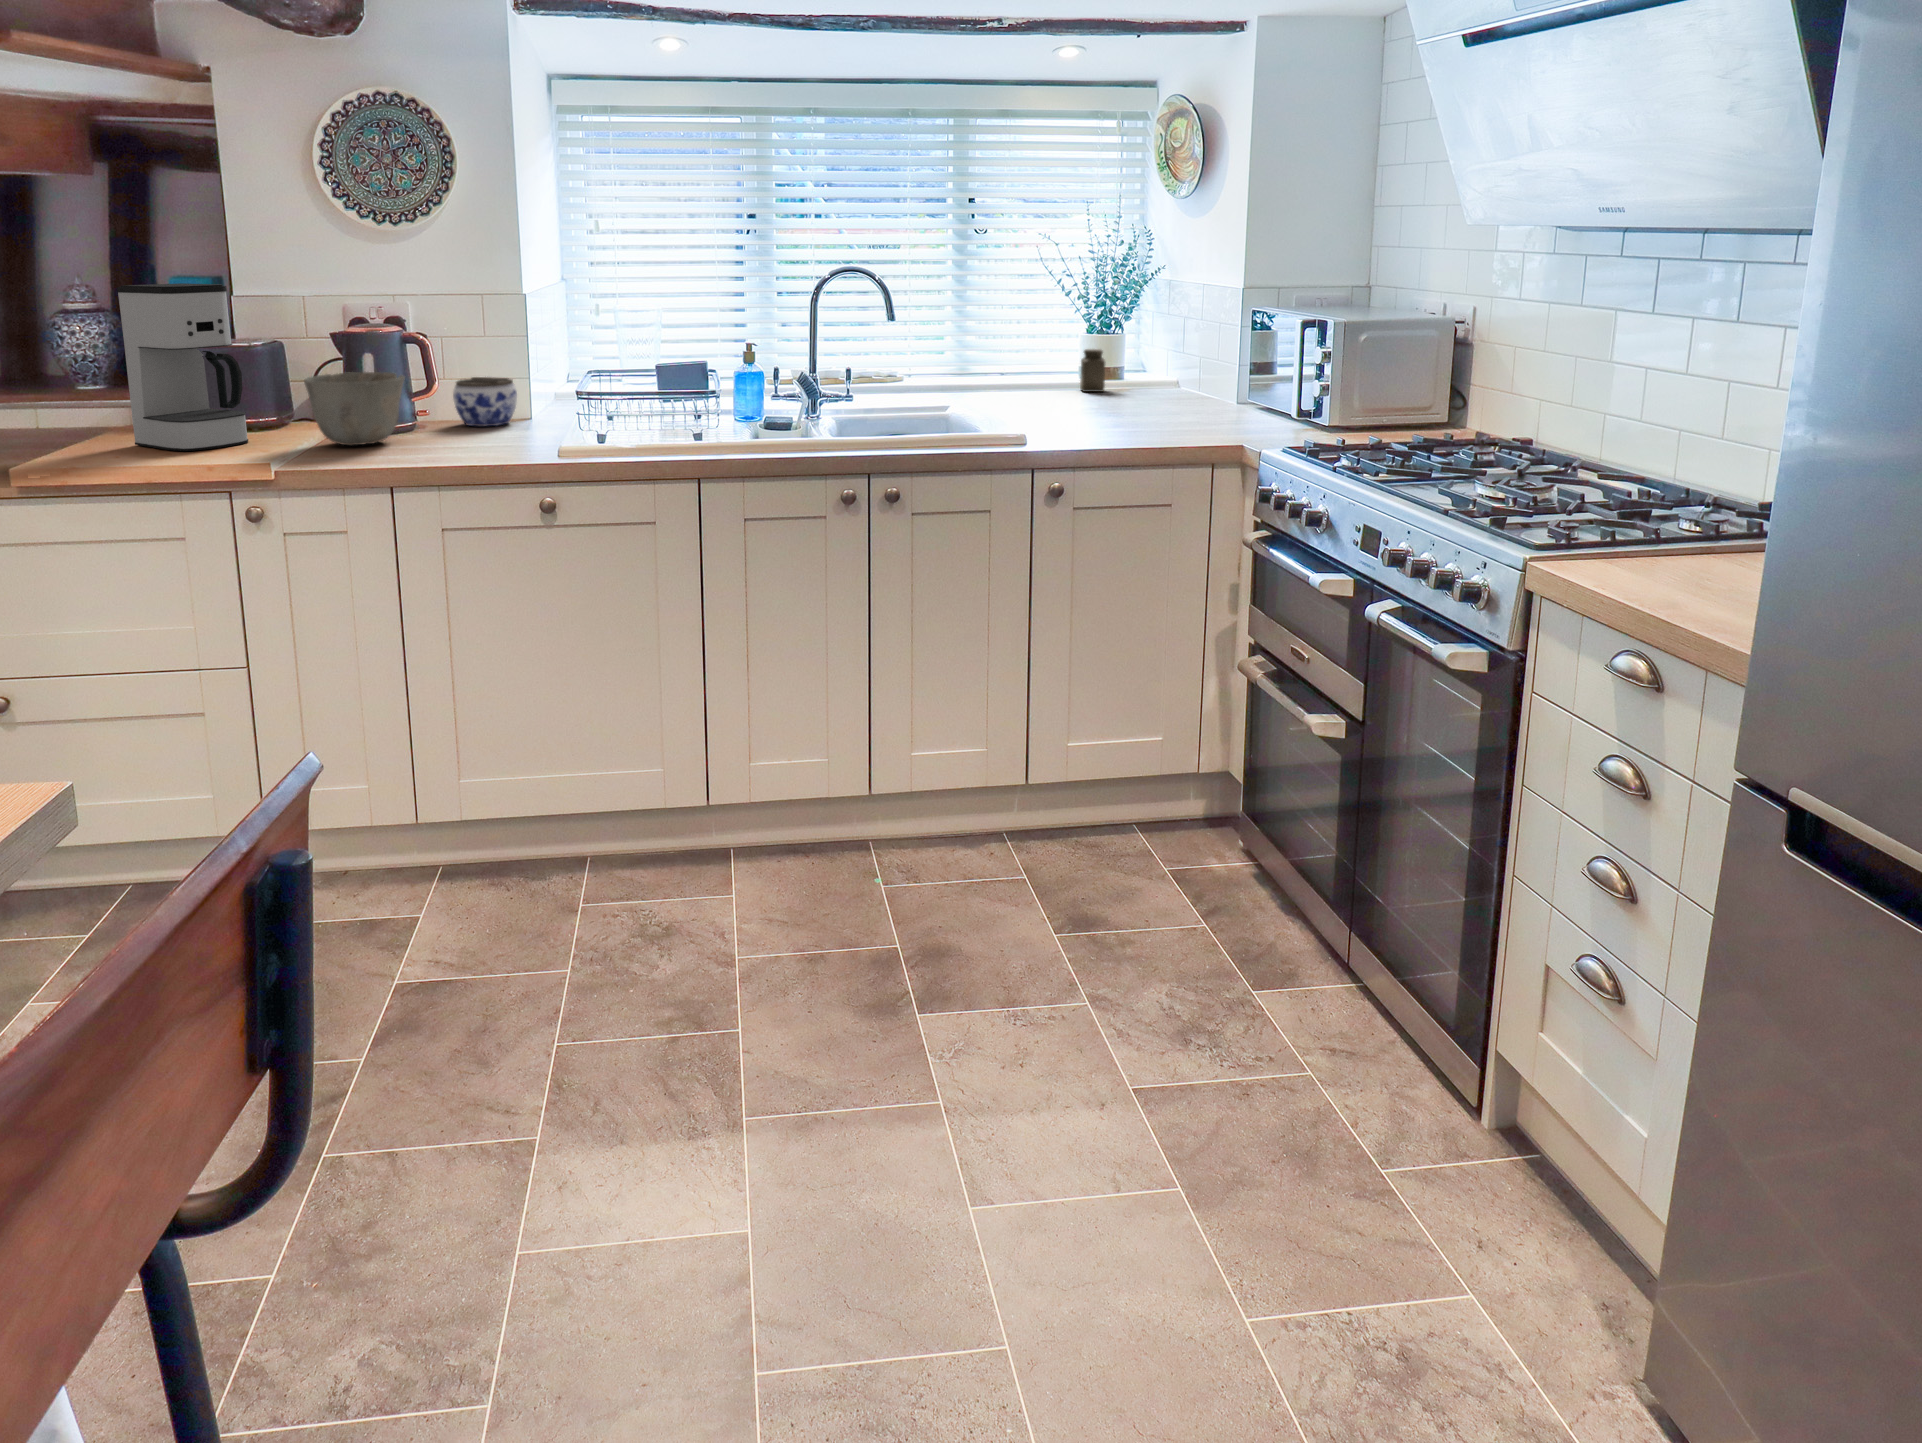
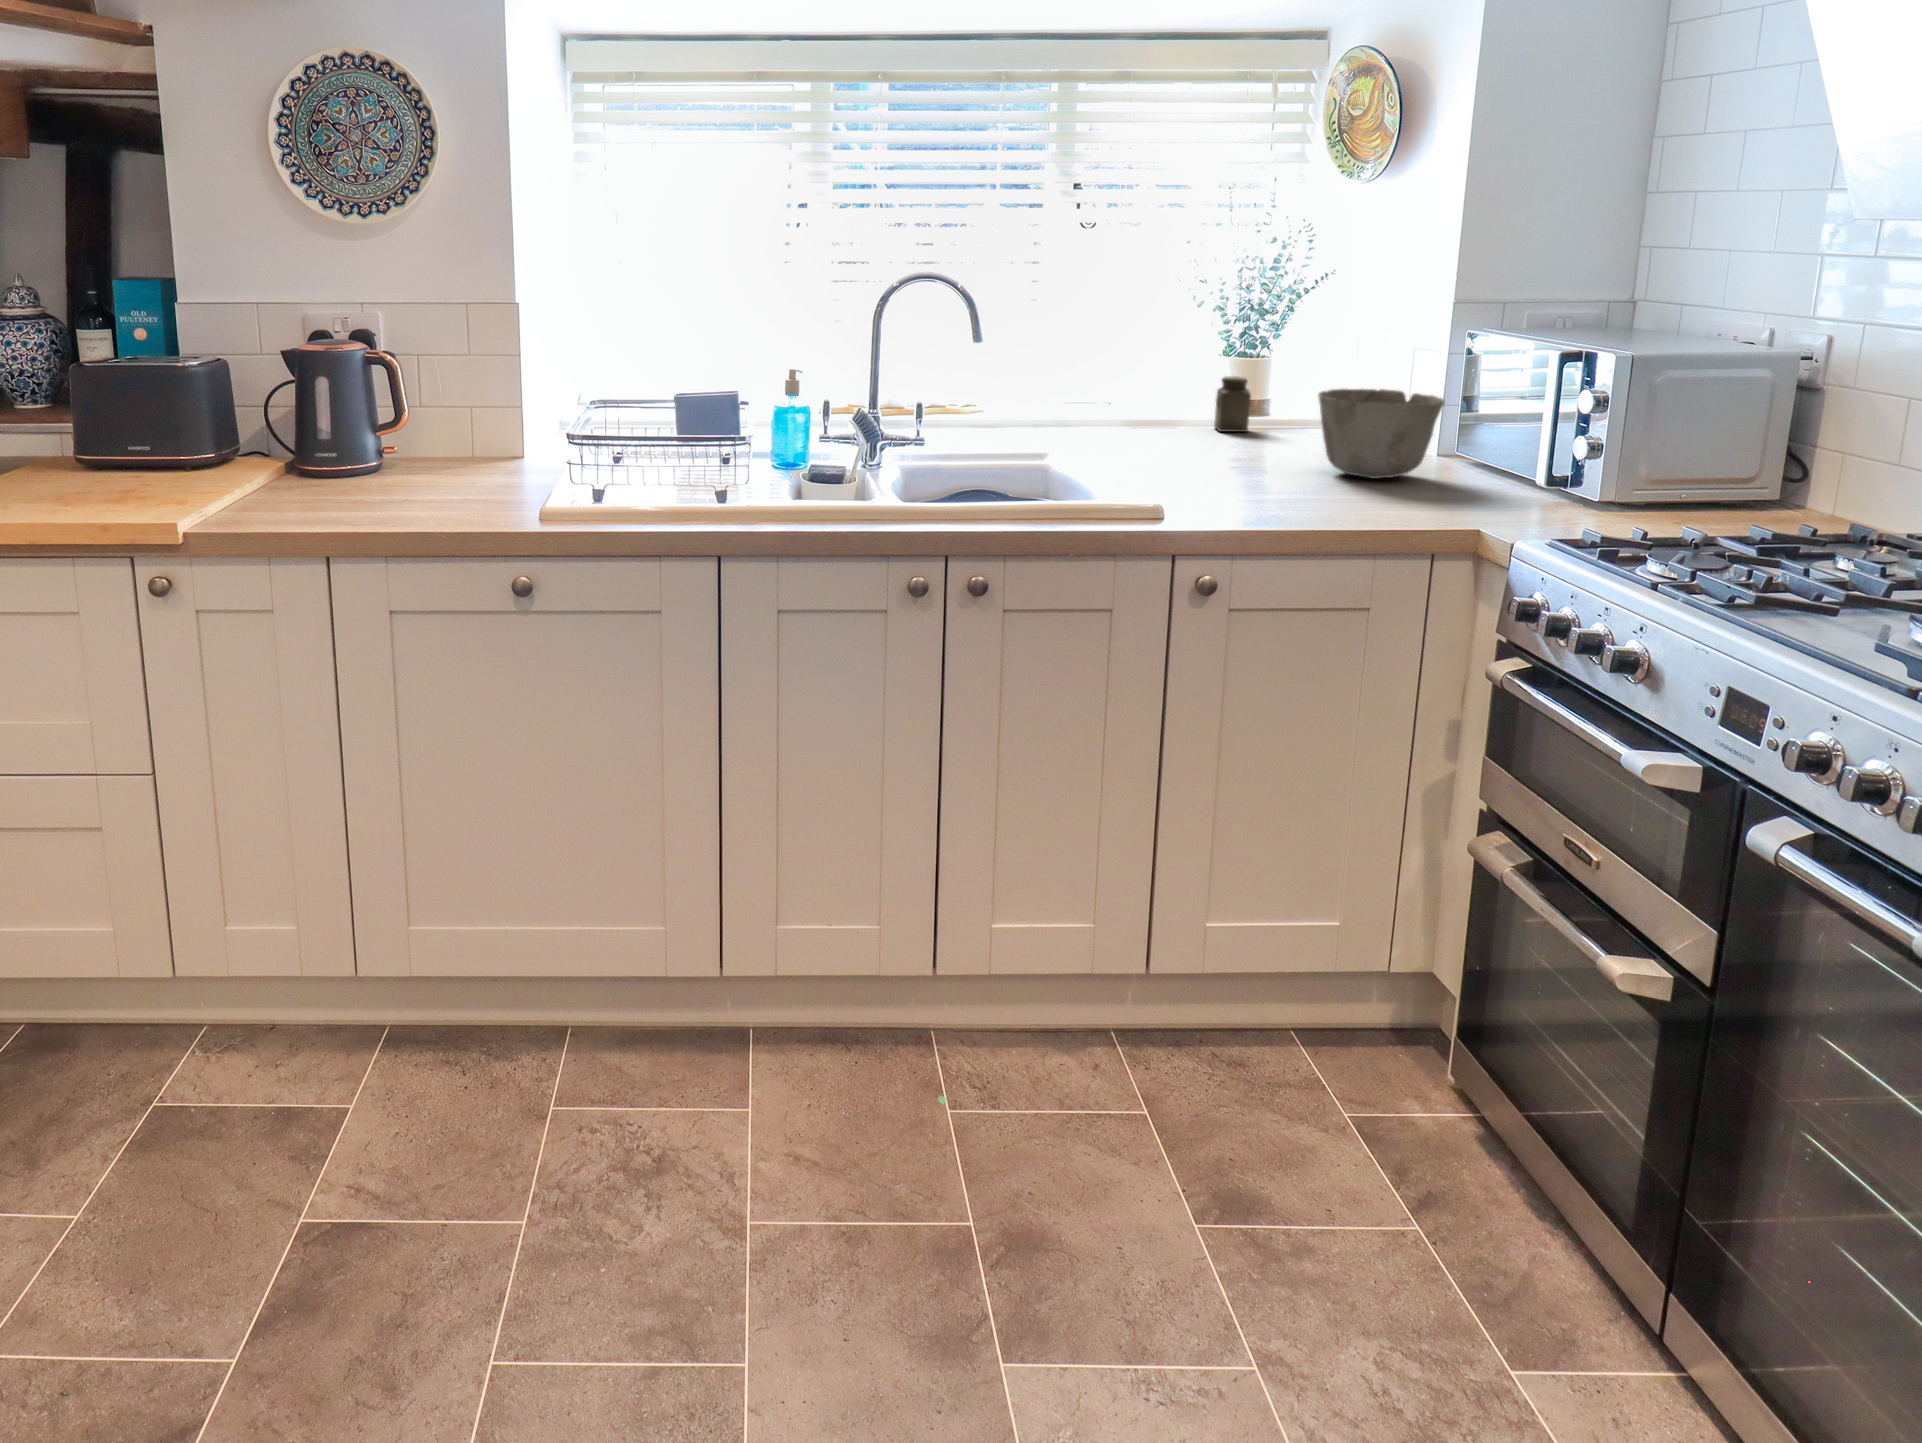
coffee maker: present [117,283,248,451] -> none [25,289,177,497]
ceramic bowl: present [304,372,405,445] -> present [1318,389,1445,479]
jar: present [453,377,517,427] -> none [426,405,504,468]

